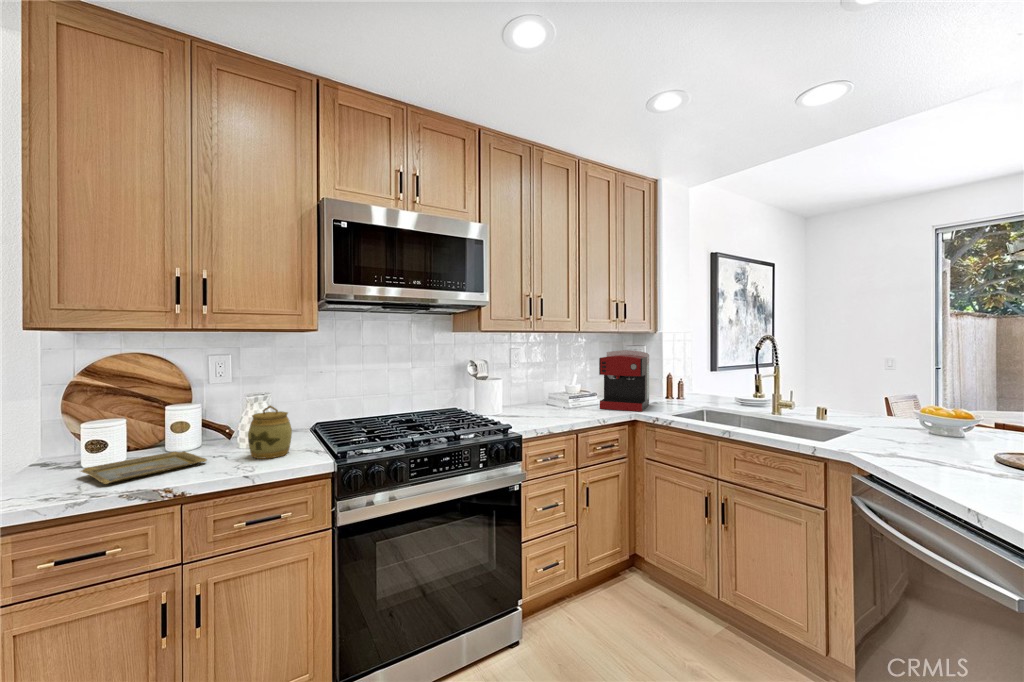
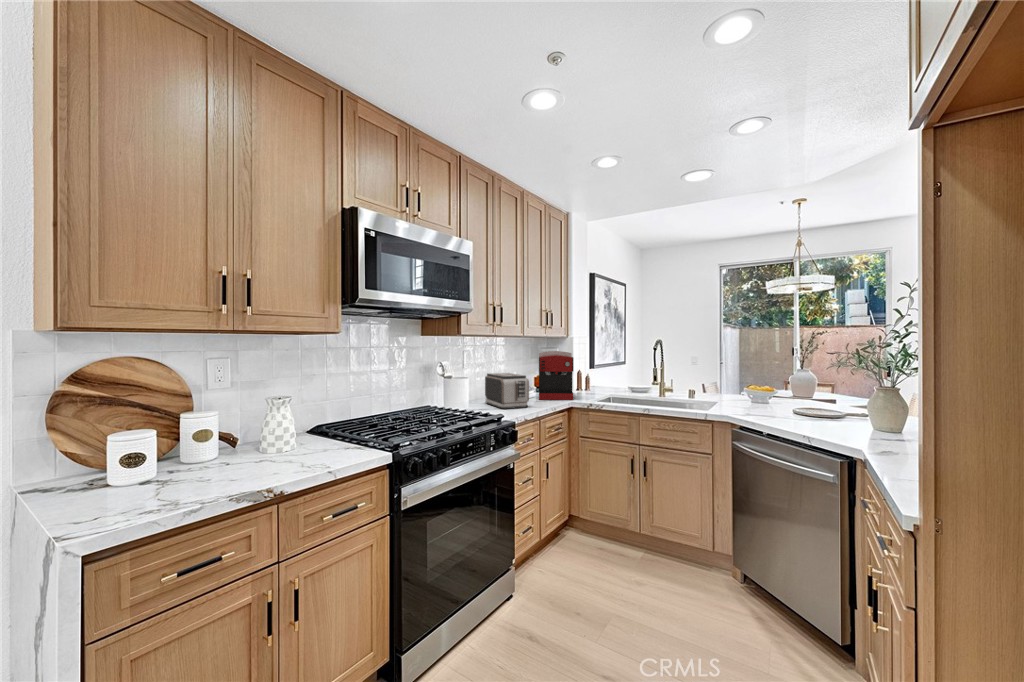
toaster: none [531,375,572,418] -> present [485,373,529,409]
jar: present [248,405,292,459] -> none [297,406,338,458]
tray: present [81,451,207,484] -> none [134,459,263,493]

